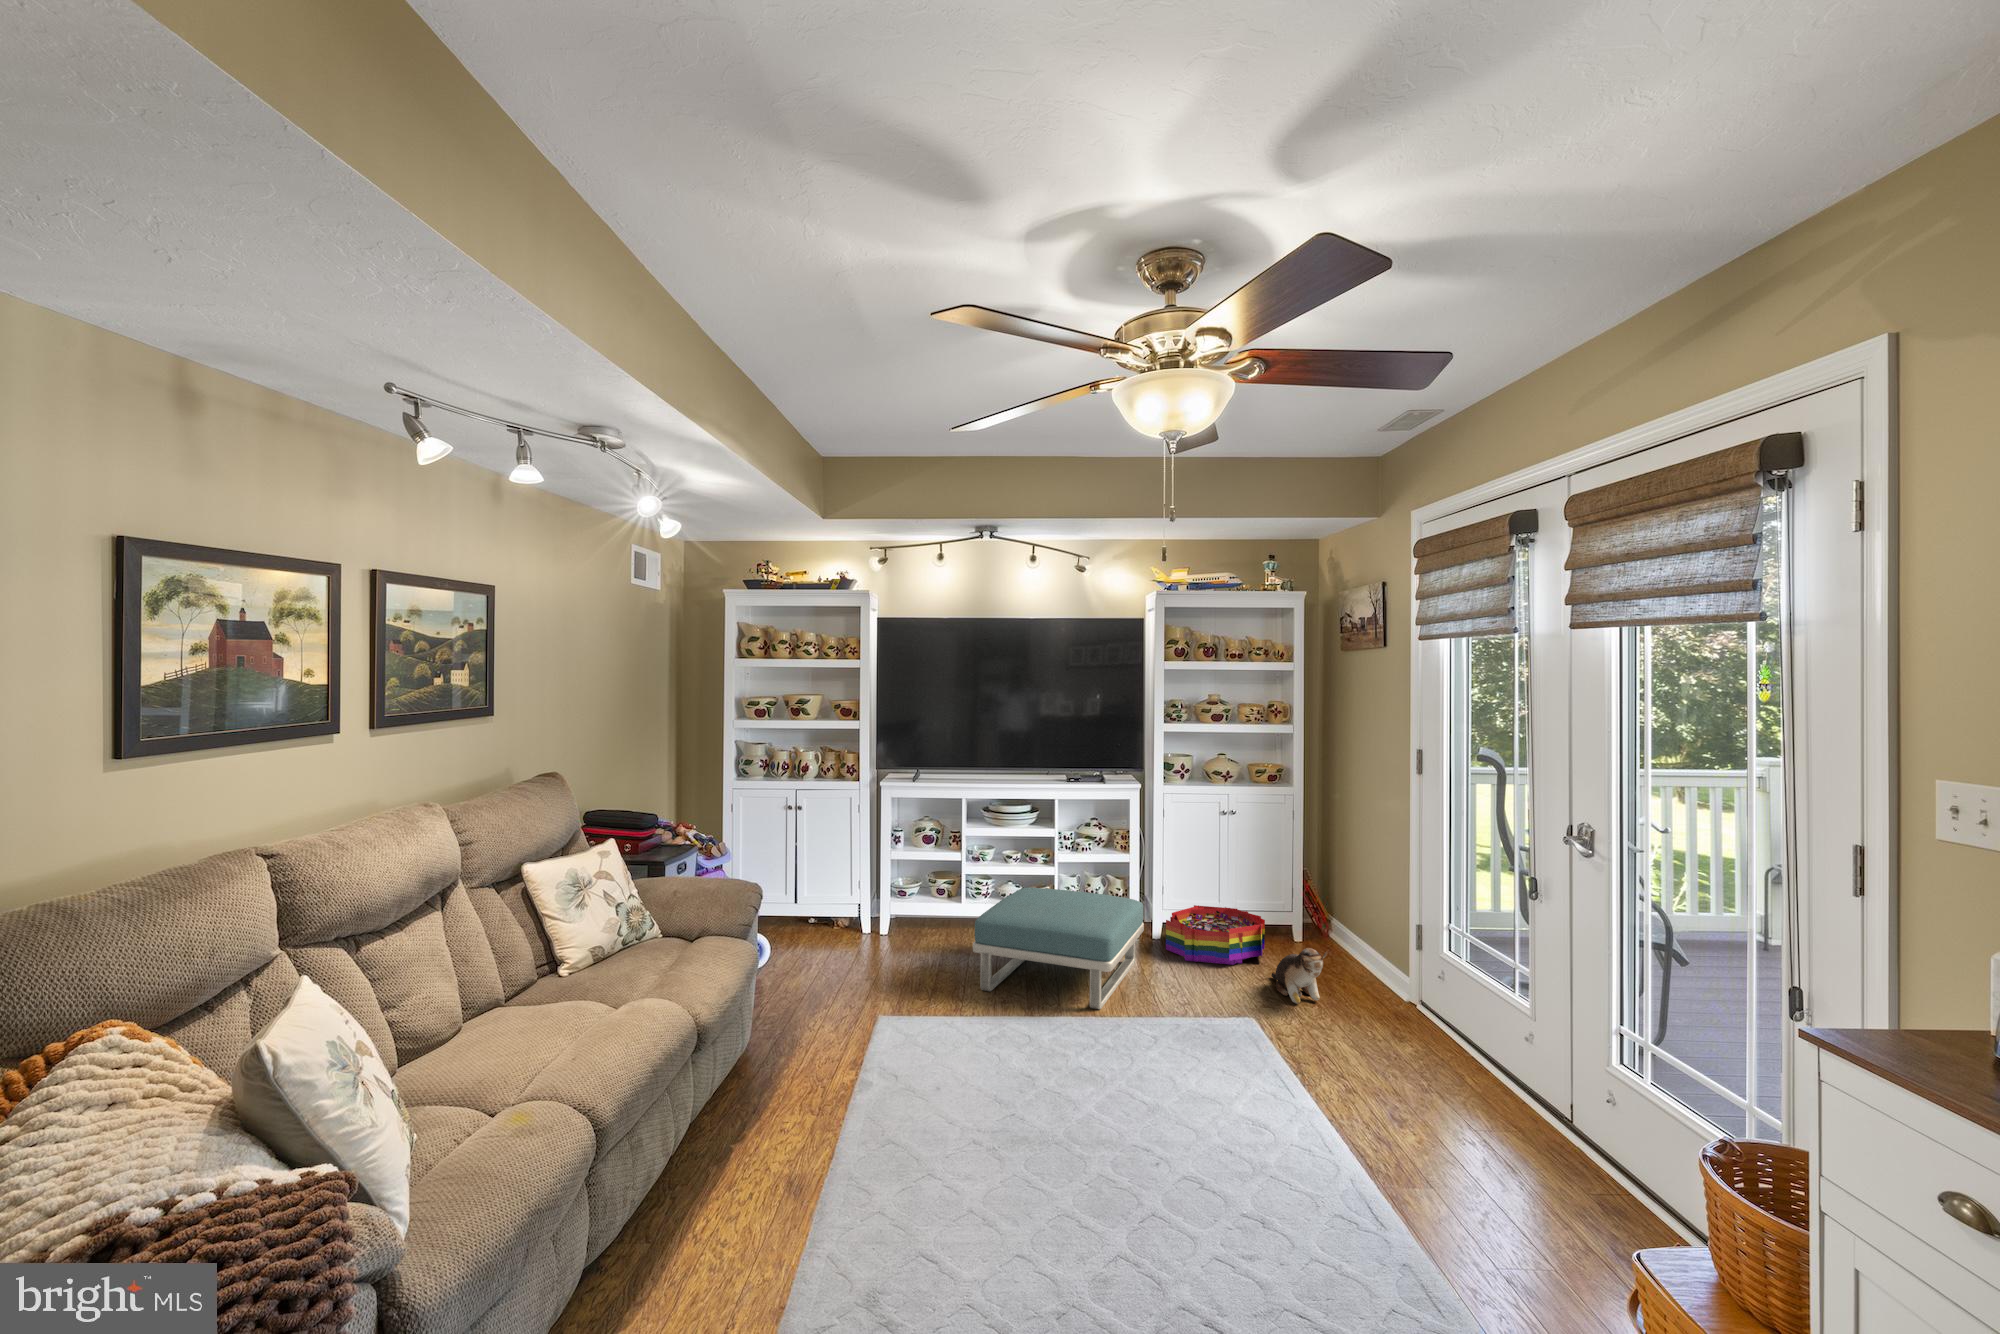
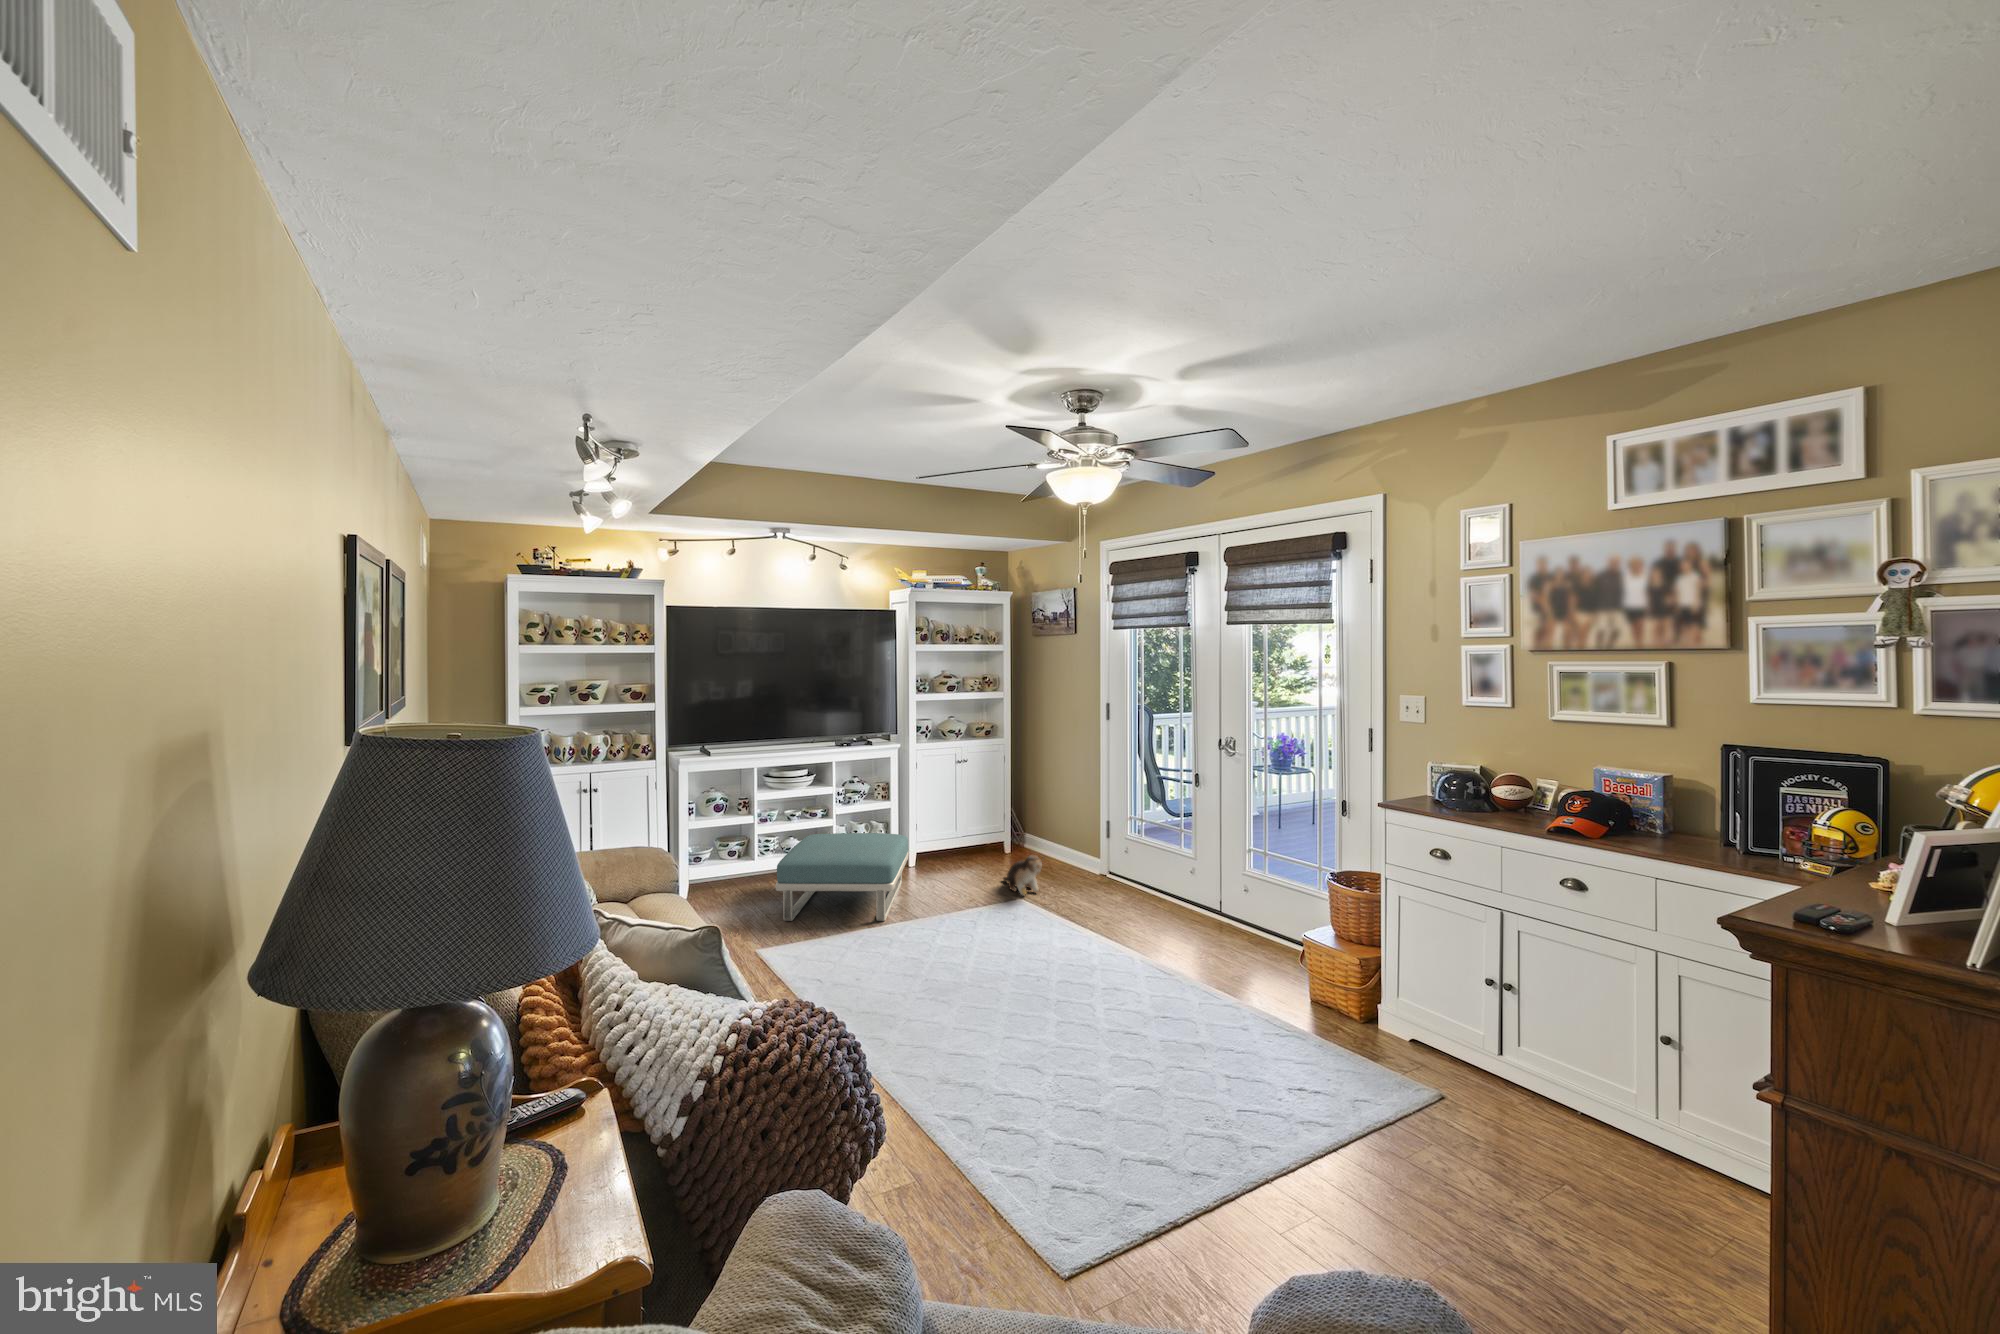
storage bin: present [1166,905,1265,965] -> none [922,834,994,877]

